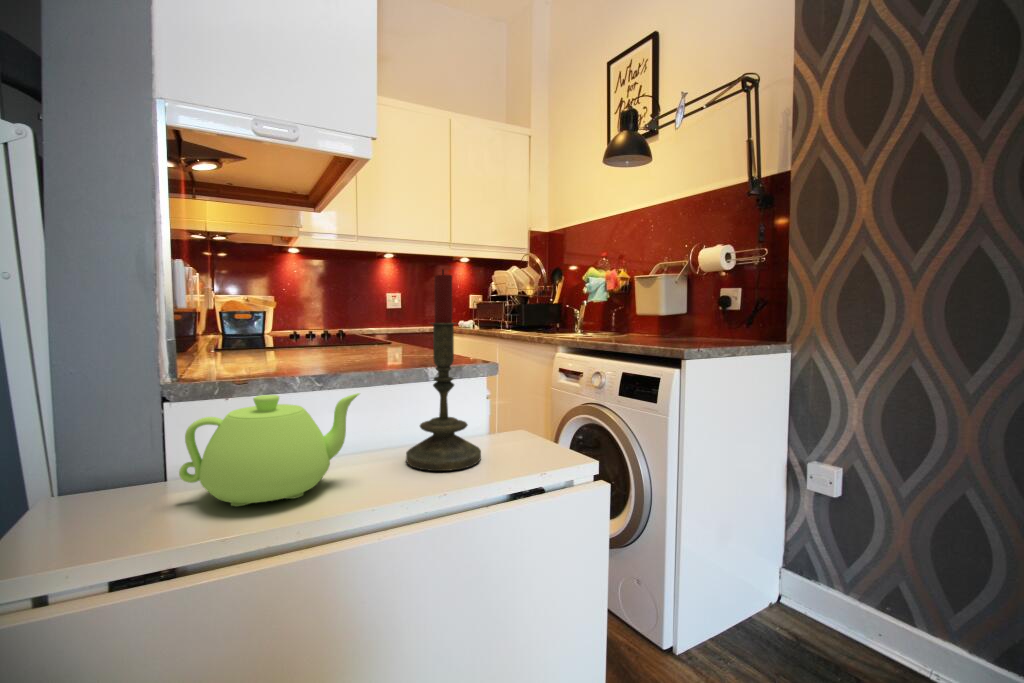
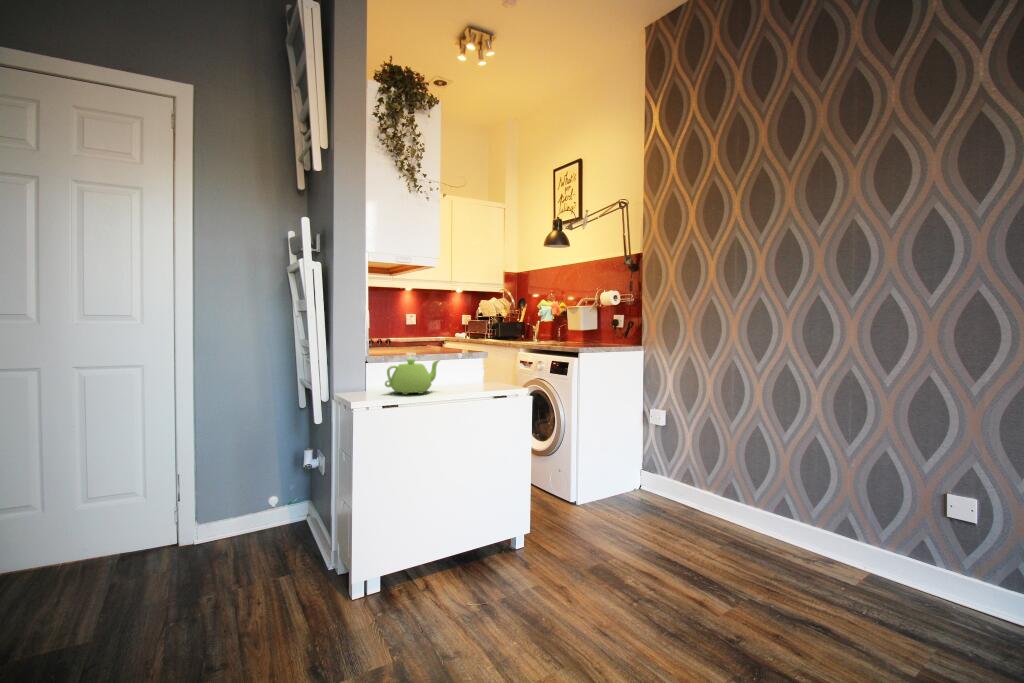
candle: present [406,270,481,471] -> none [454,314,483,389]

